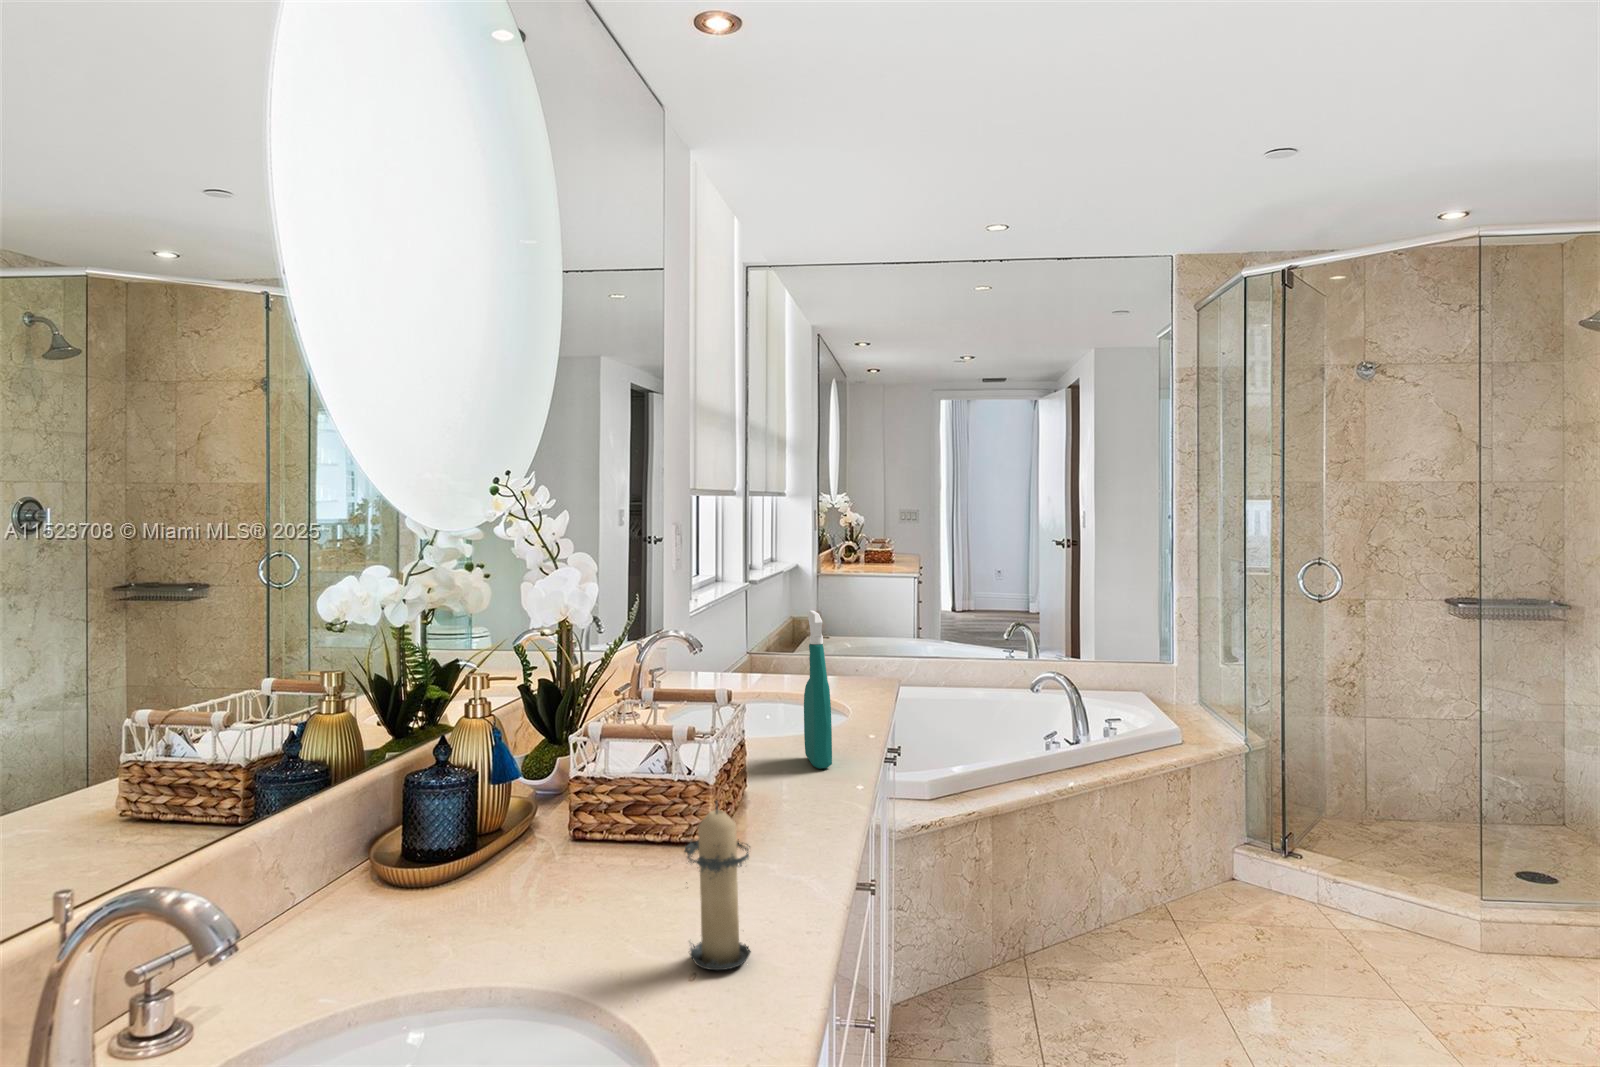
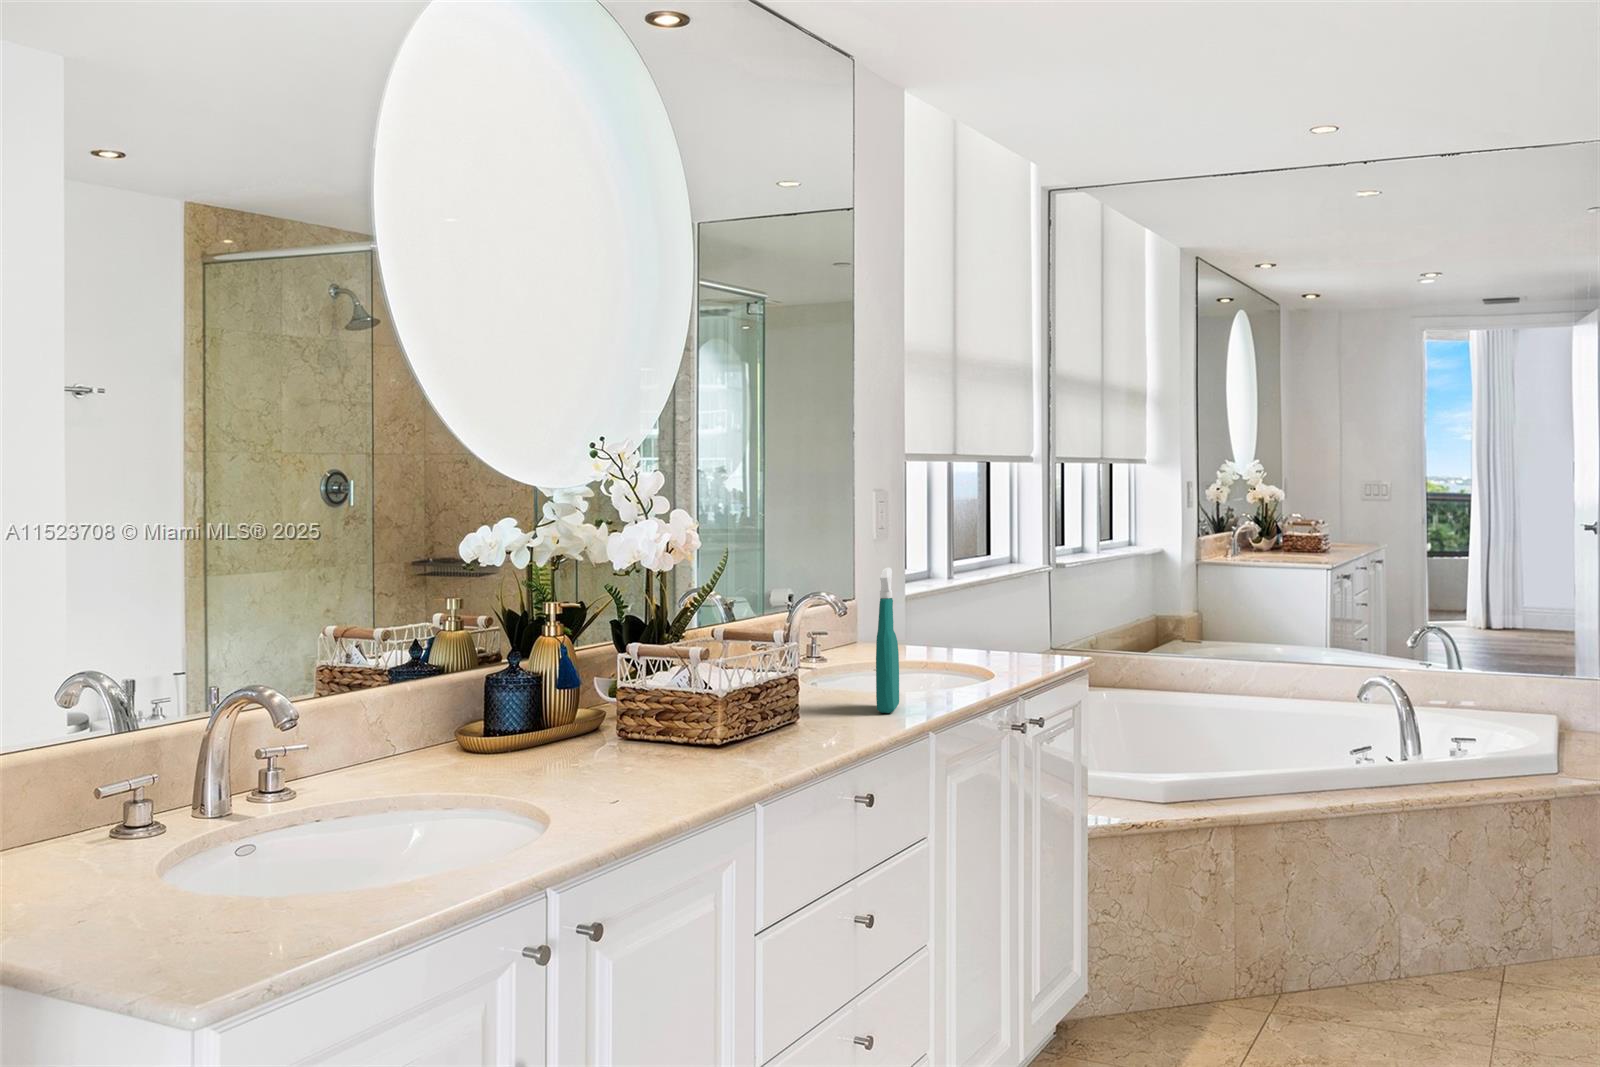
candle: present [684,800,751,970] -> none [599,681,660,806]

